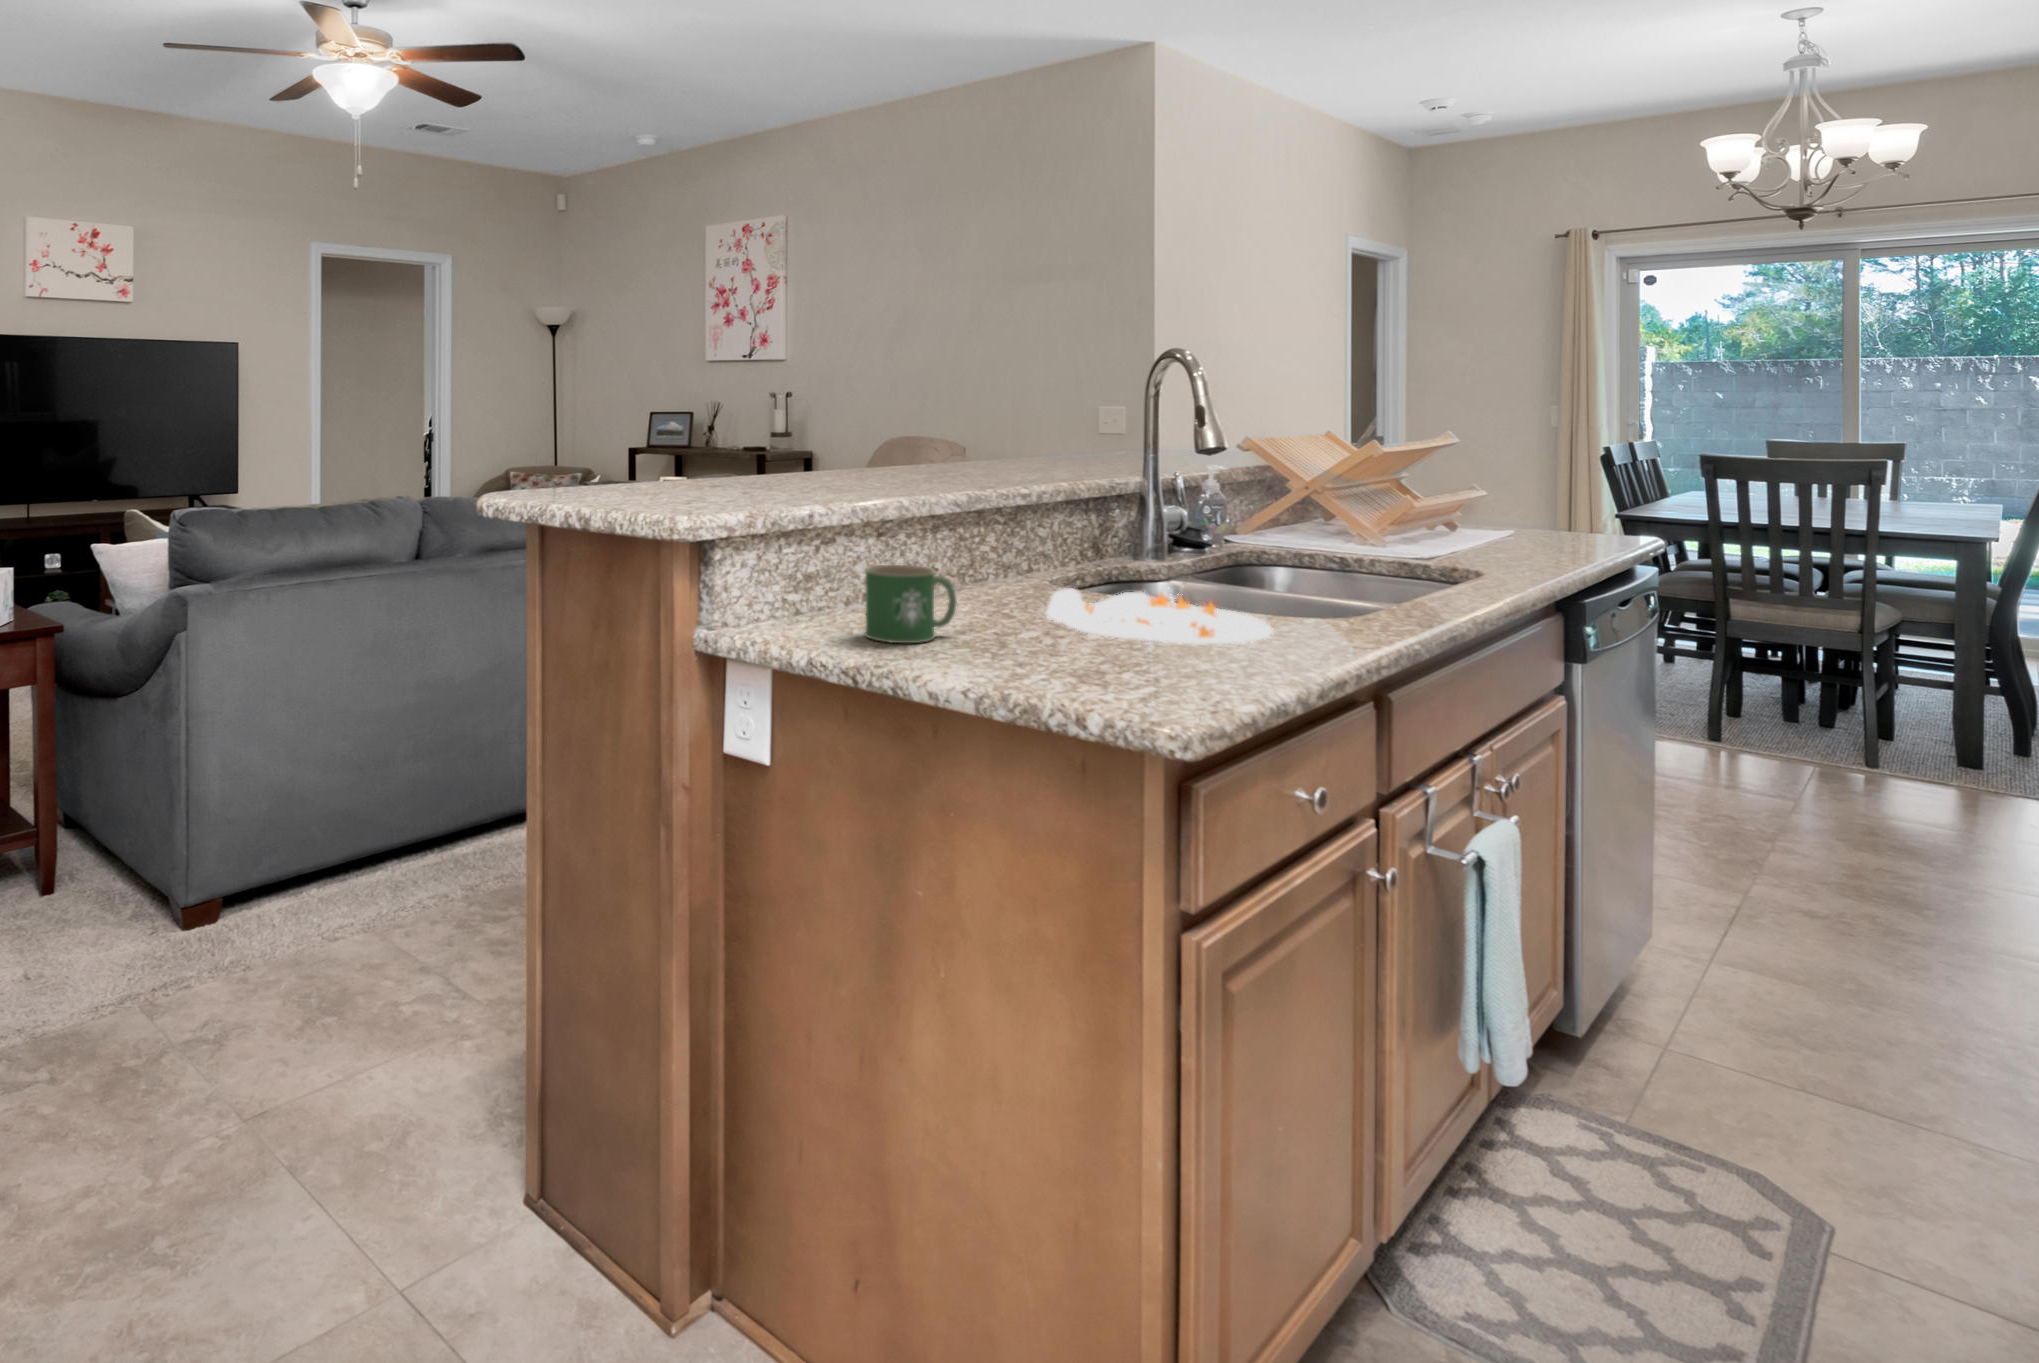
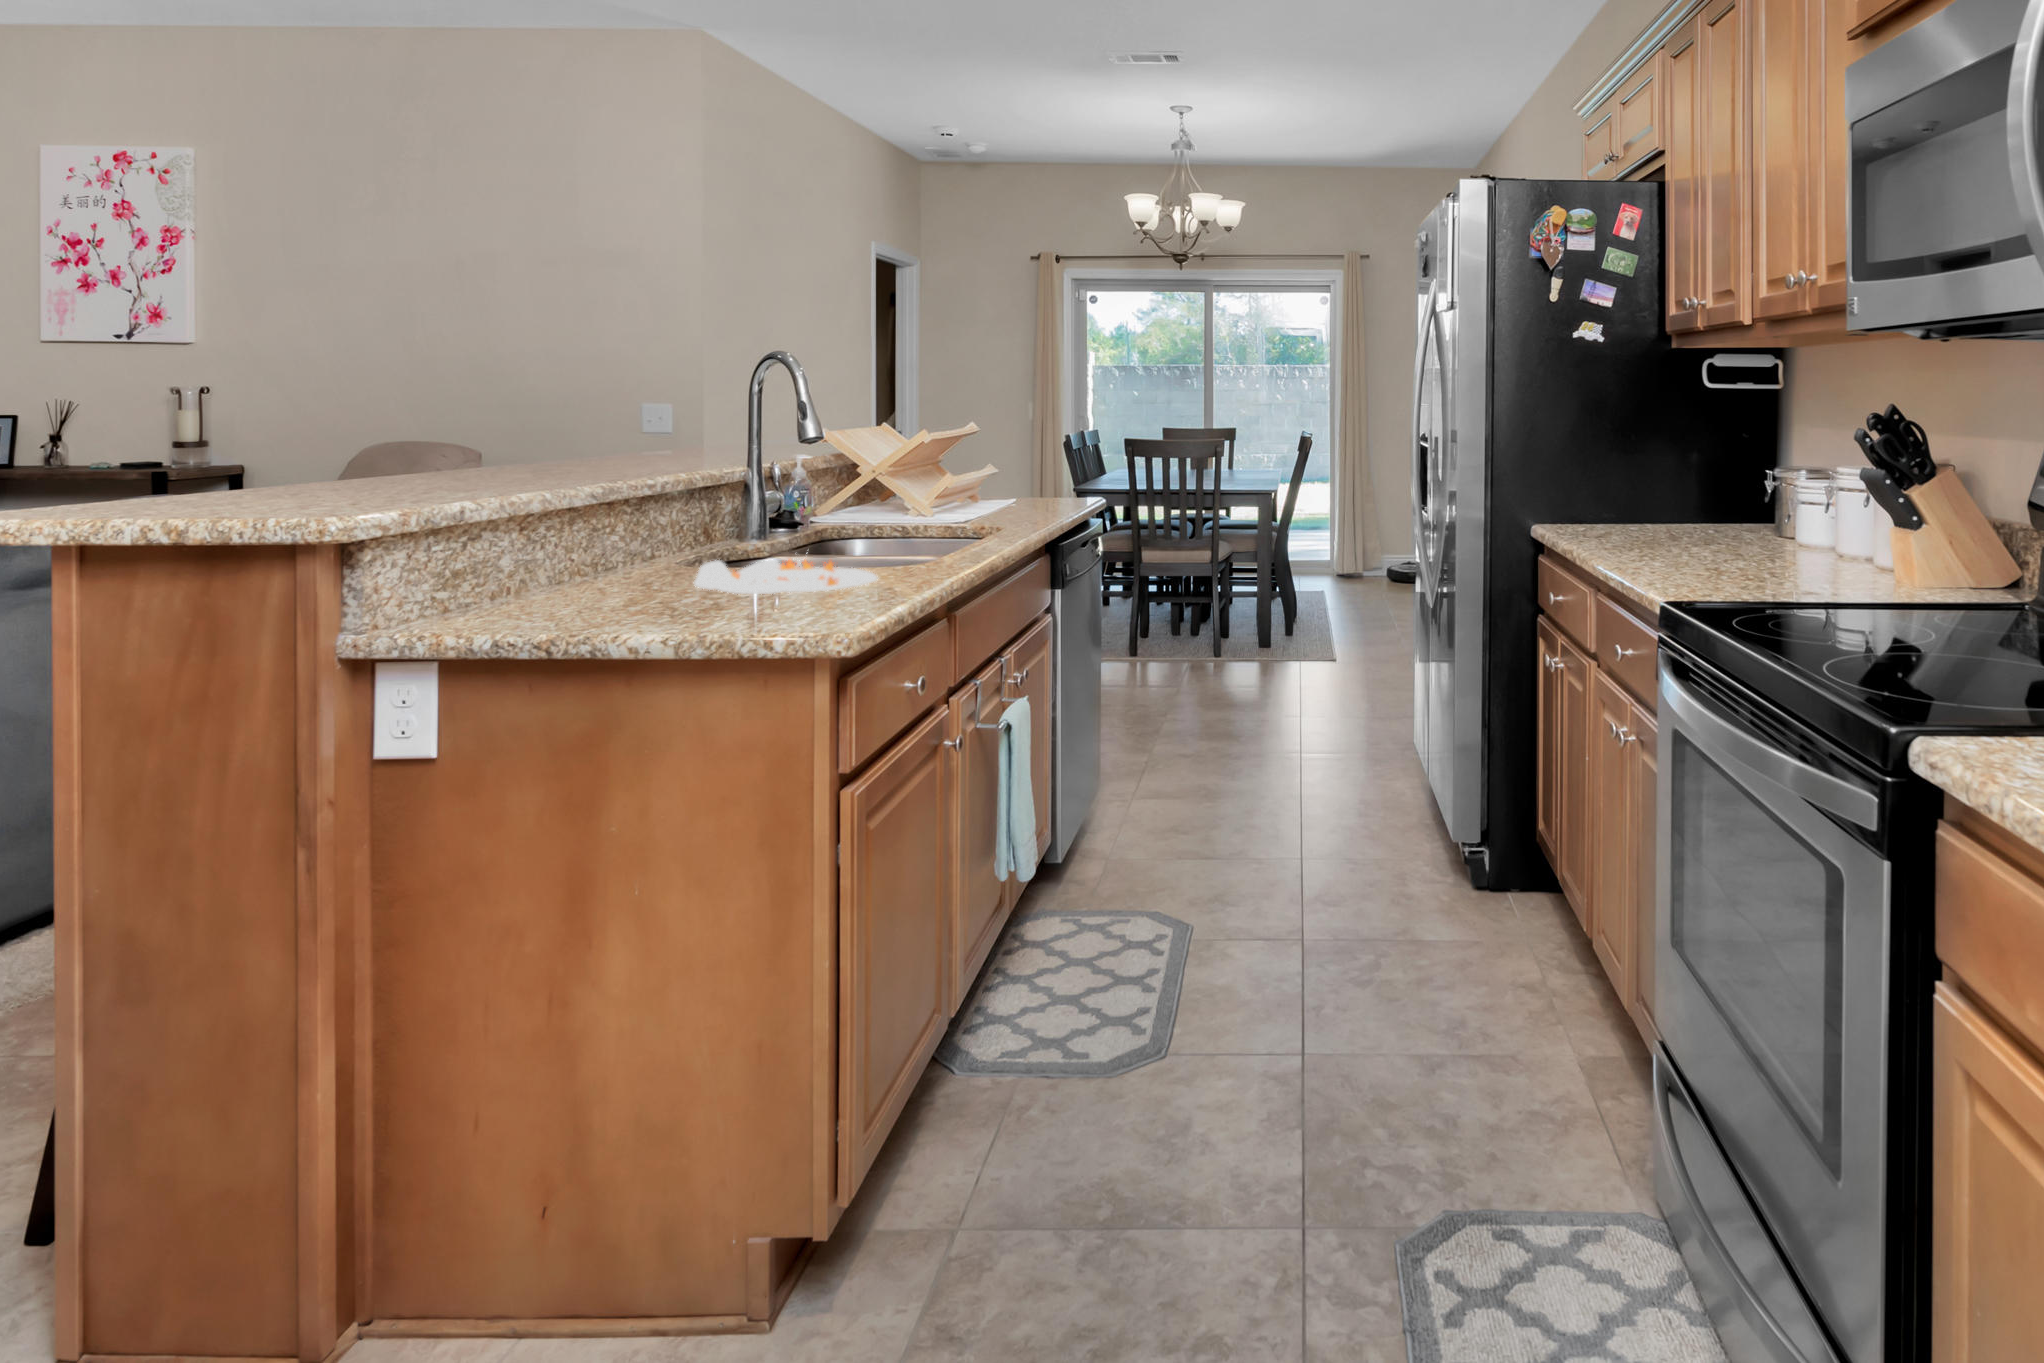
mug: present [865,565,957,643] -> none [532,549,624,620]

